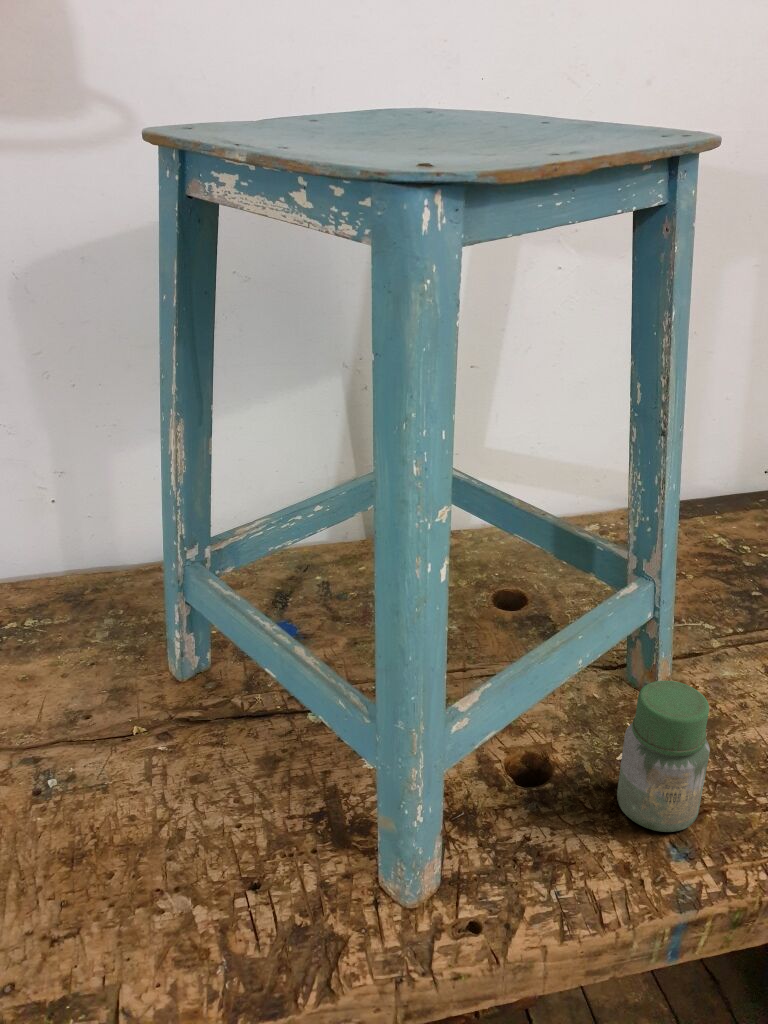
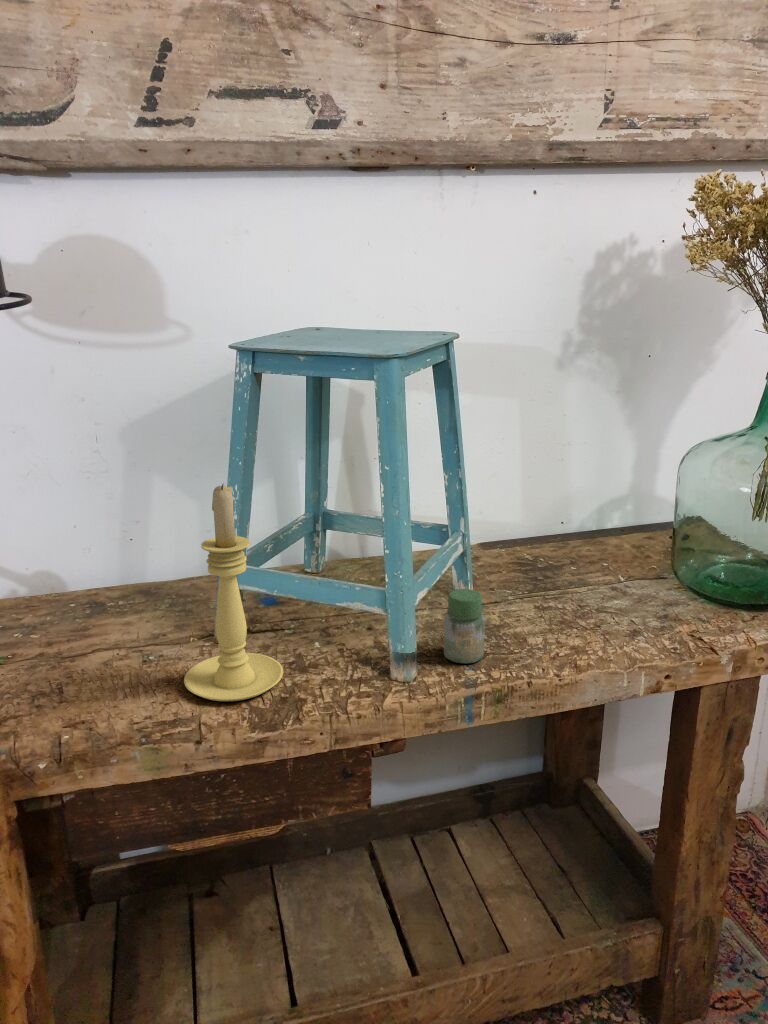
candle holder: none [100,486,301,935] -> present [184,483,283,701]

